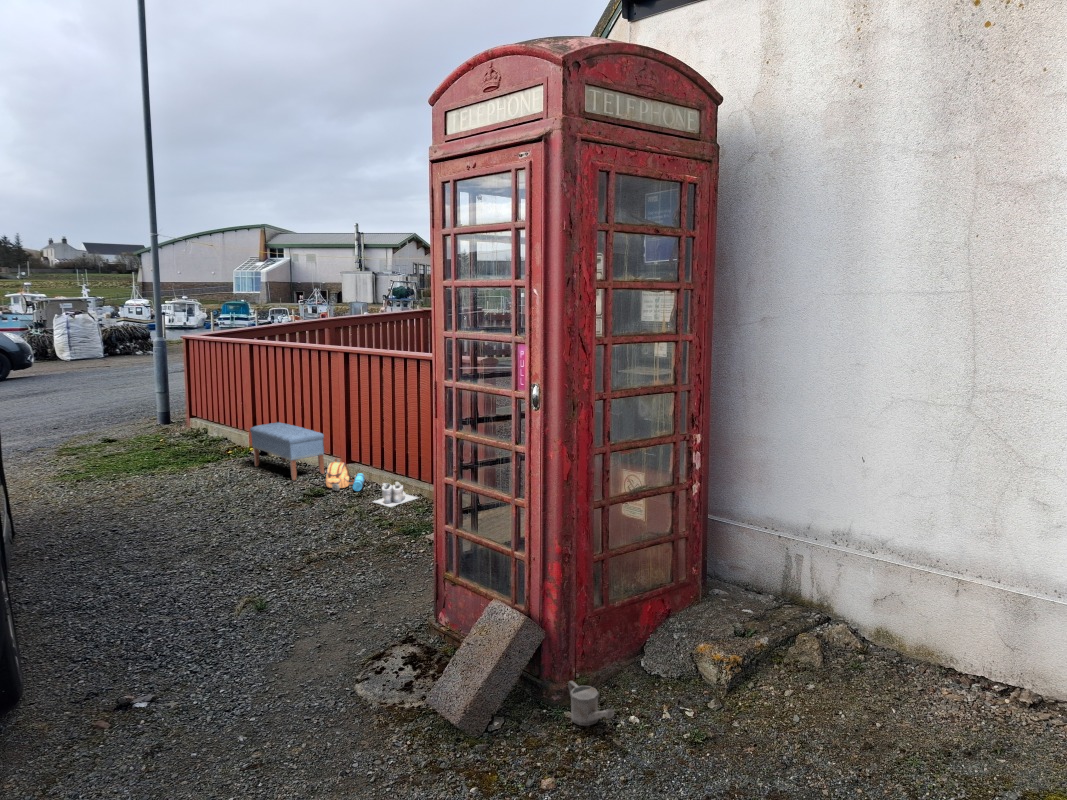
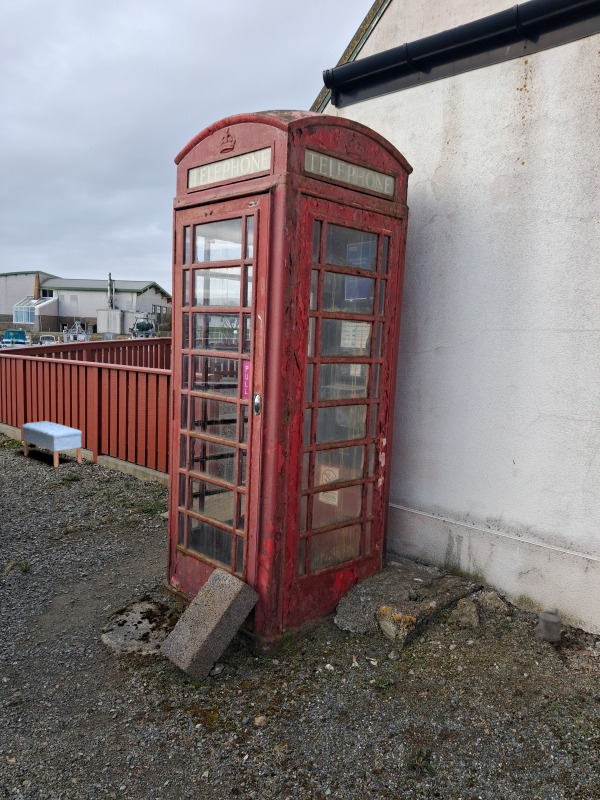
backpack: present [326,458,365,491] -> none [82,450,114,477]
boots: present [373,482,417,507] -> none [118,470,157,491]
watering can: present [569,681,614,726] -> present [536,608,562,642]

